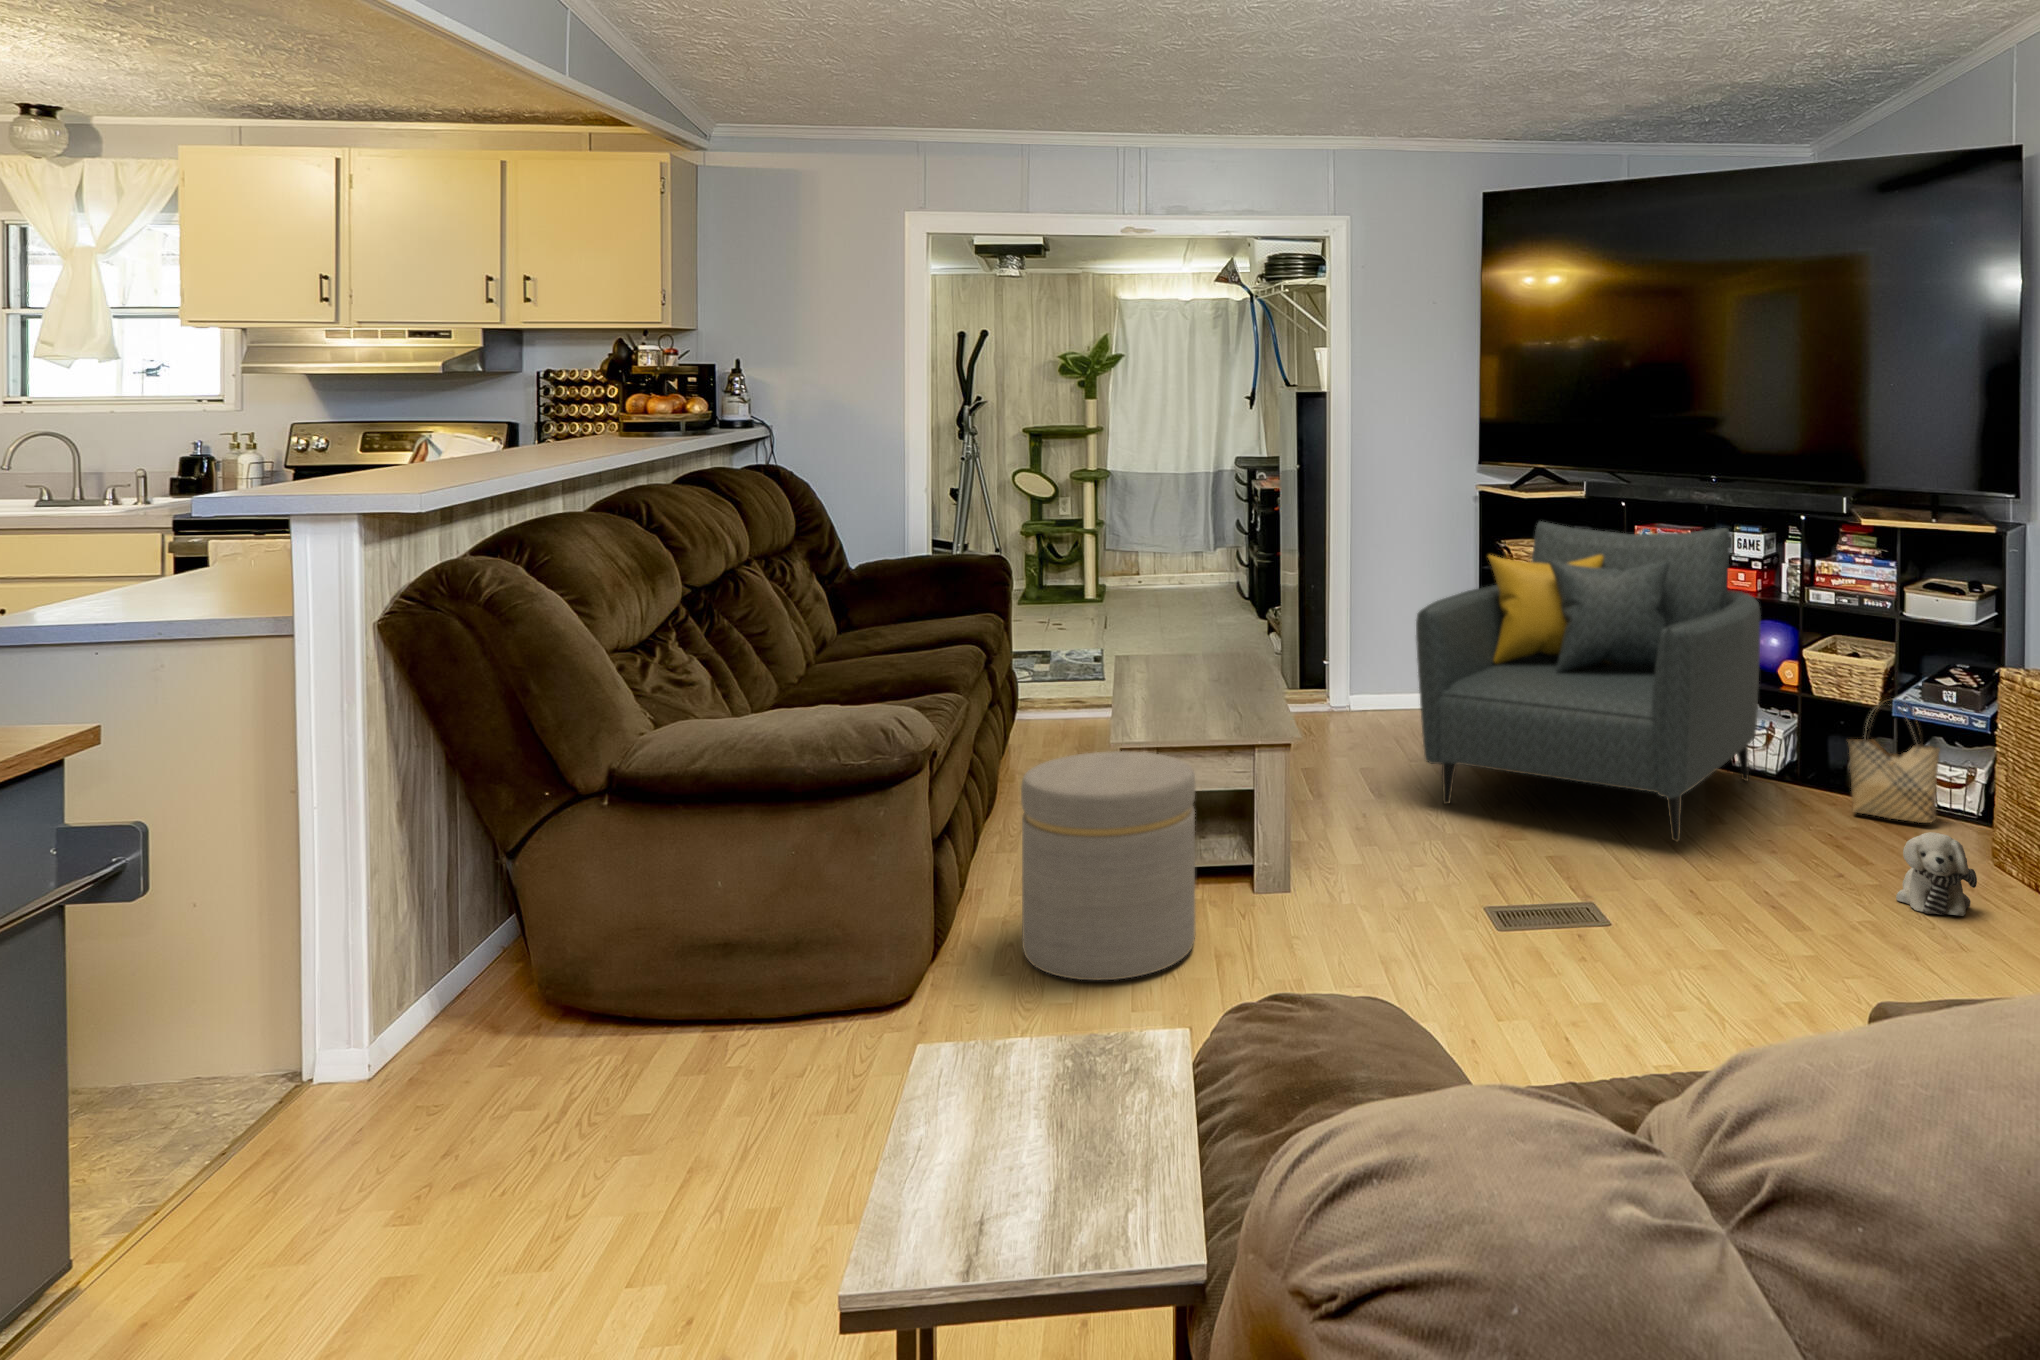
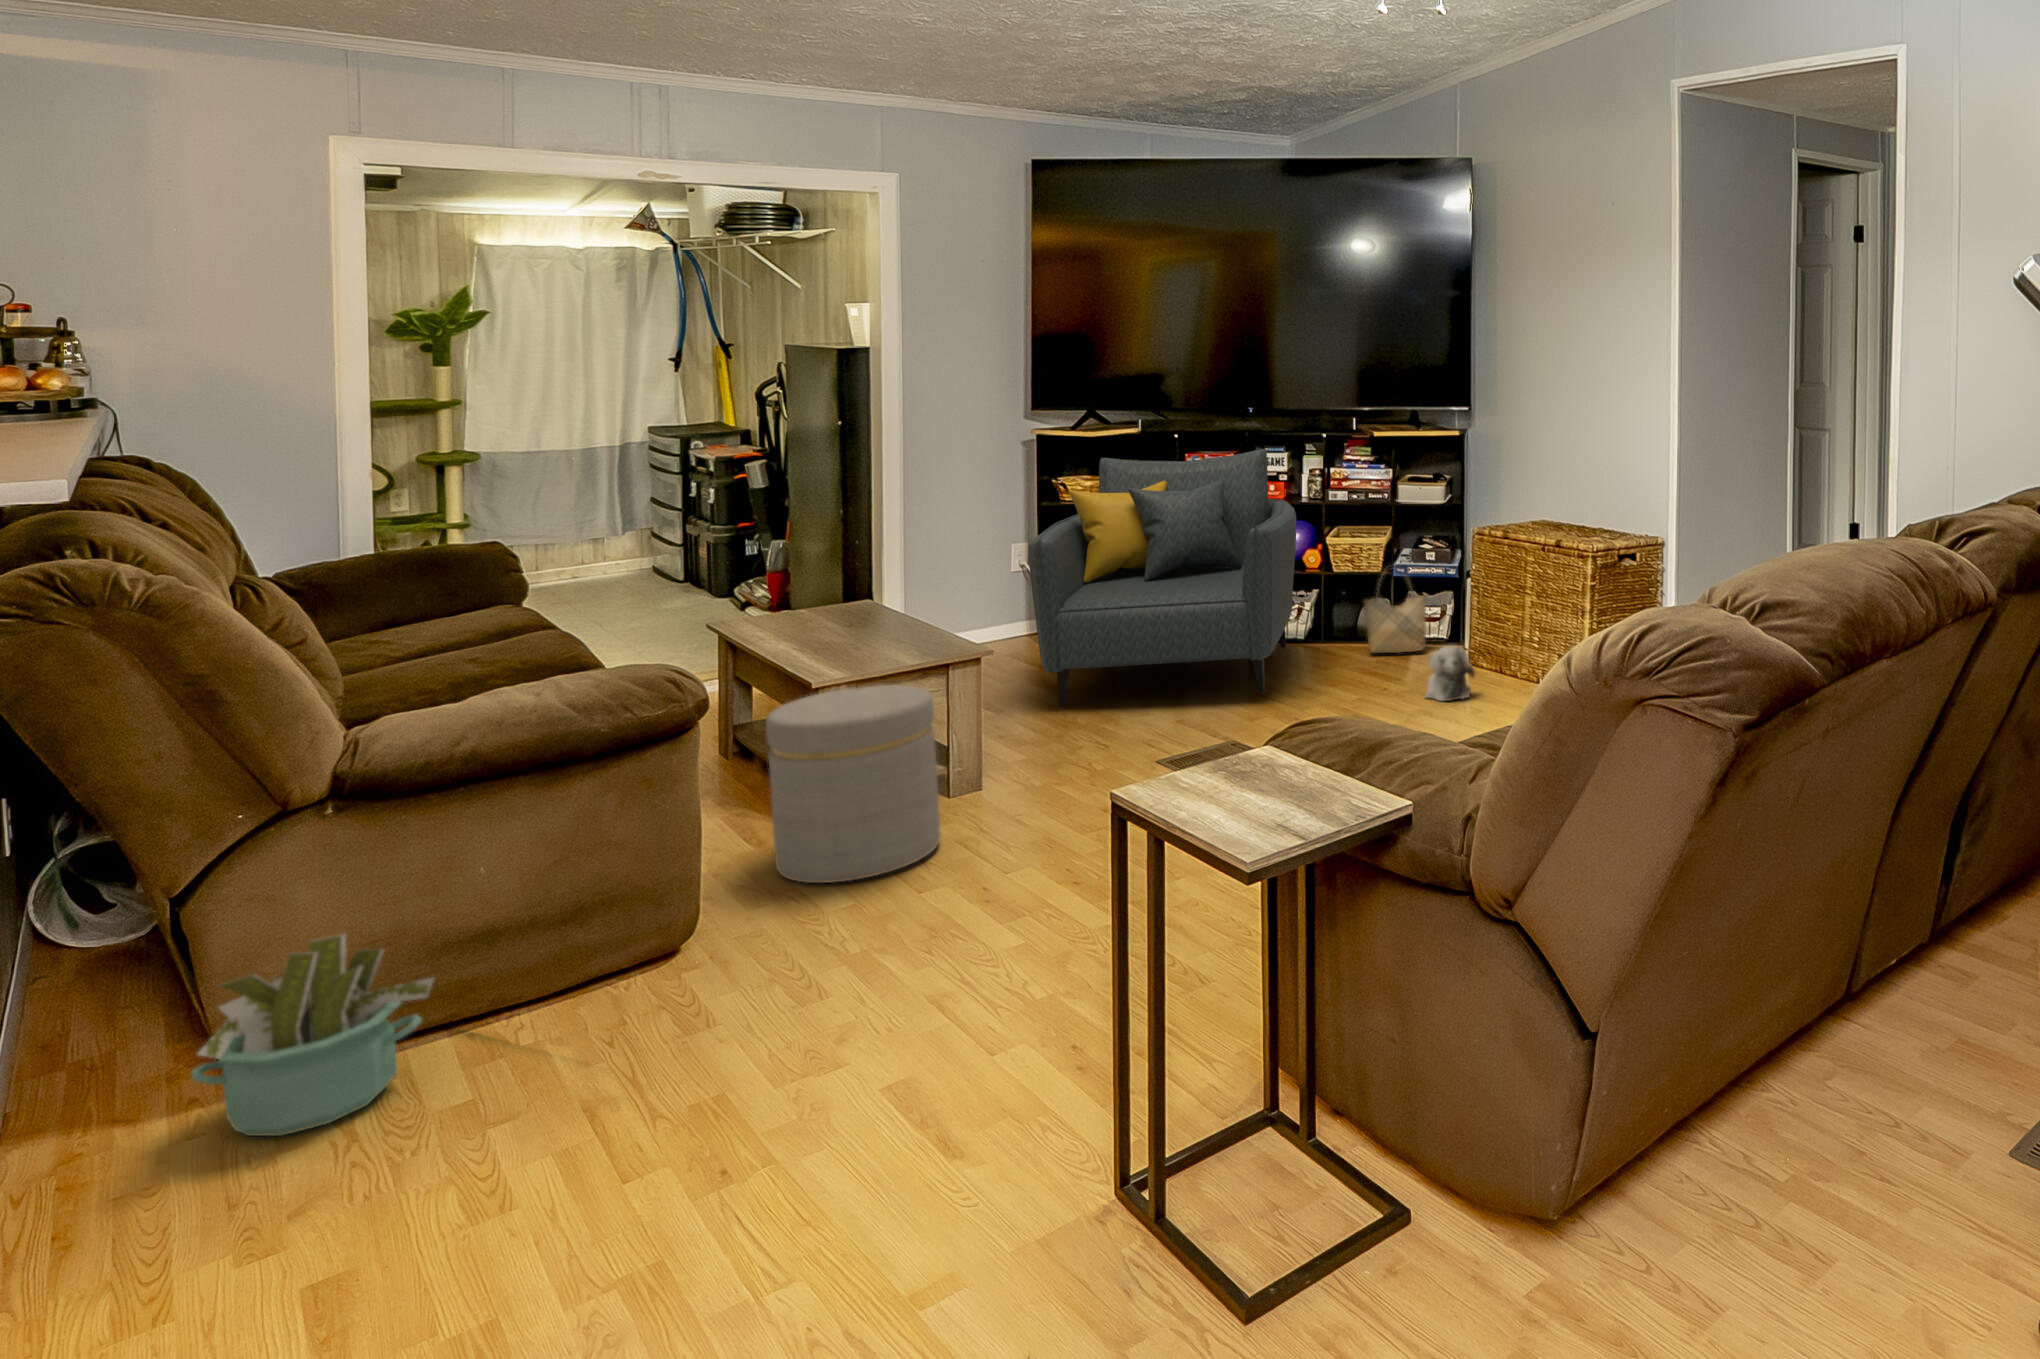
decorative plant: none [362,918,586,1122] -> present [191,934,434,1136]

